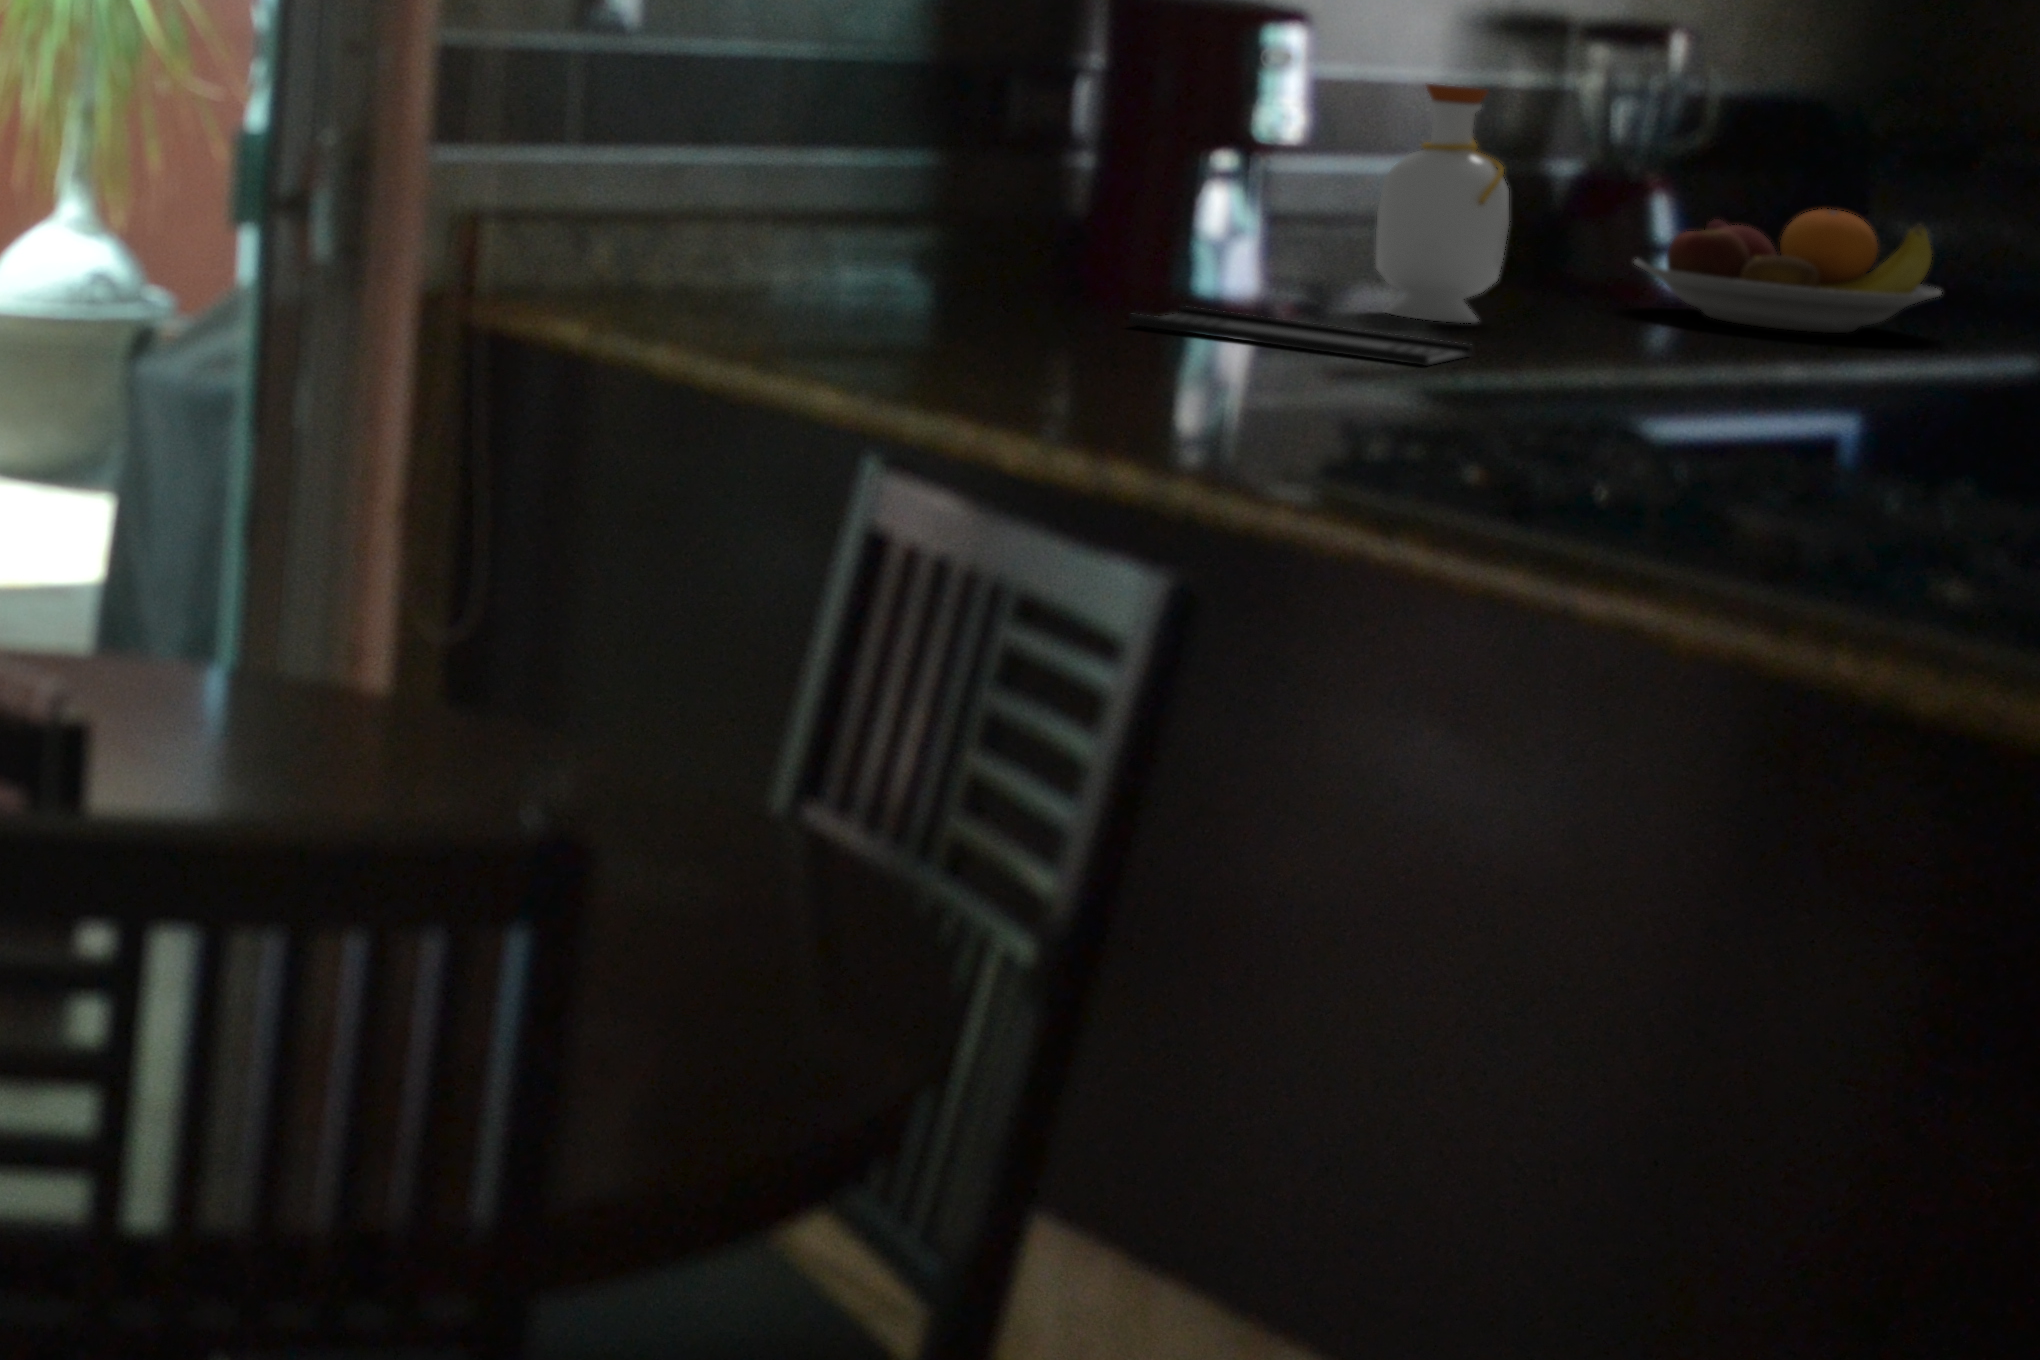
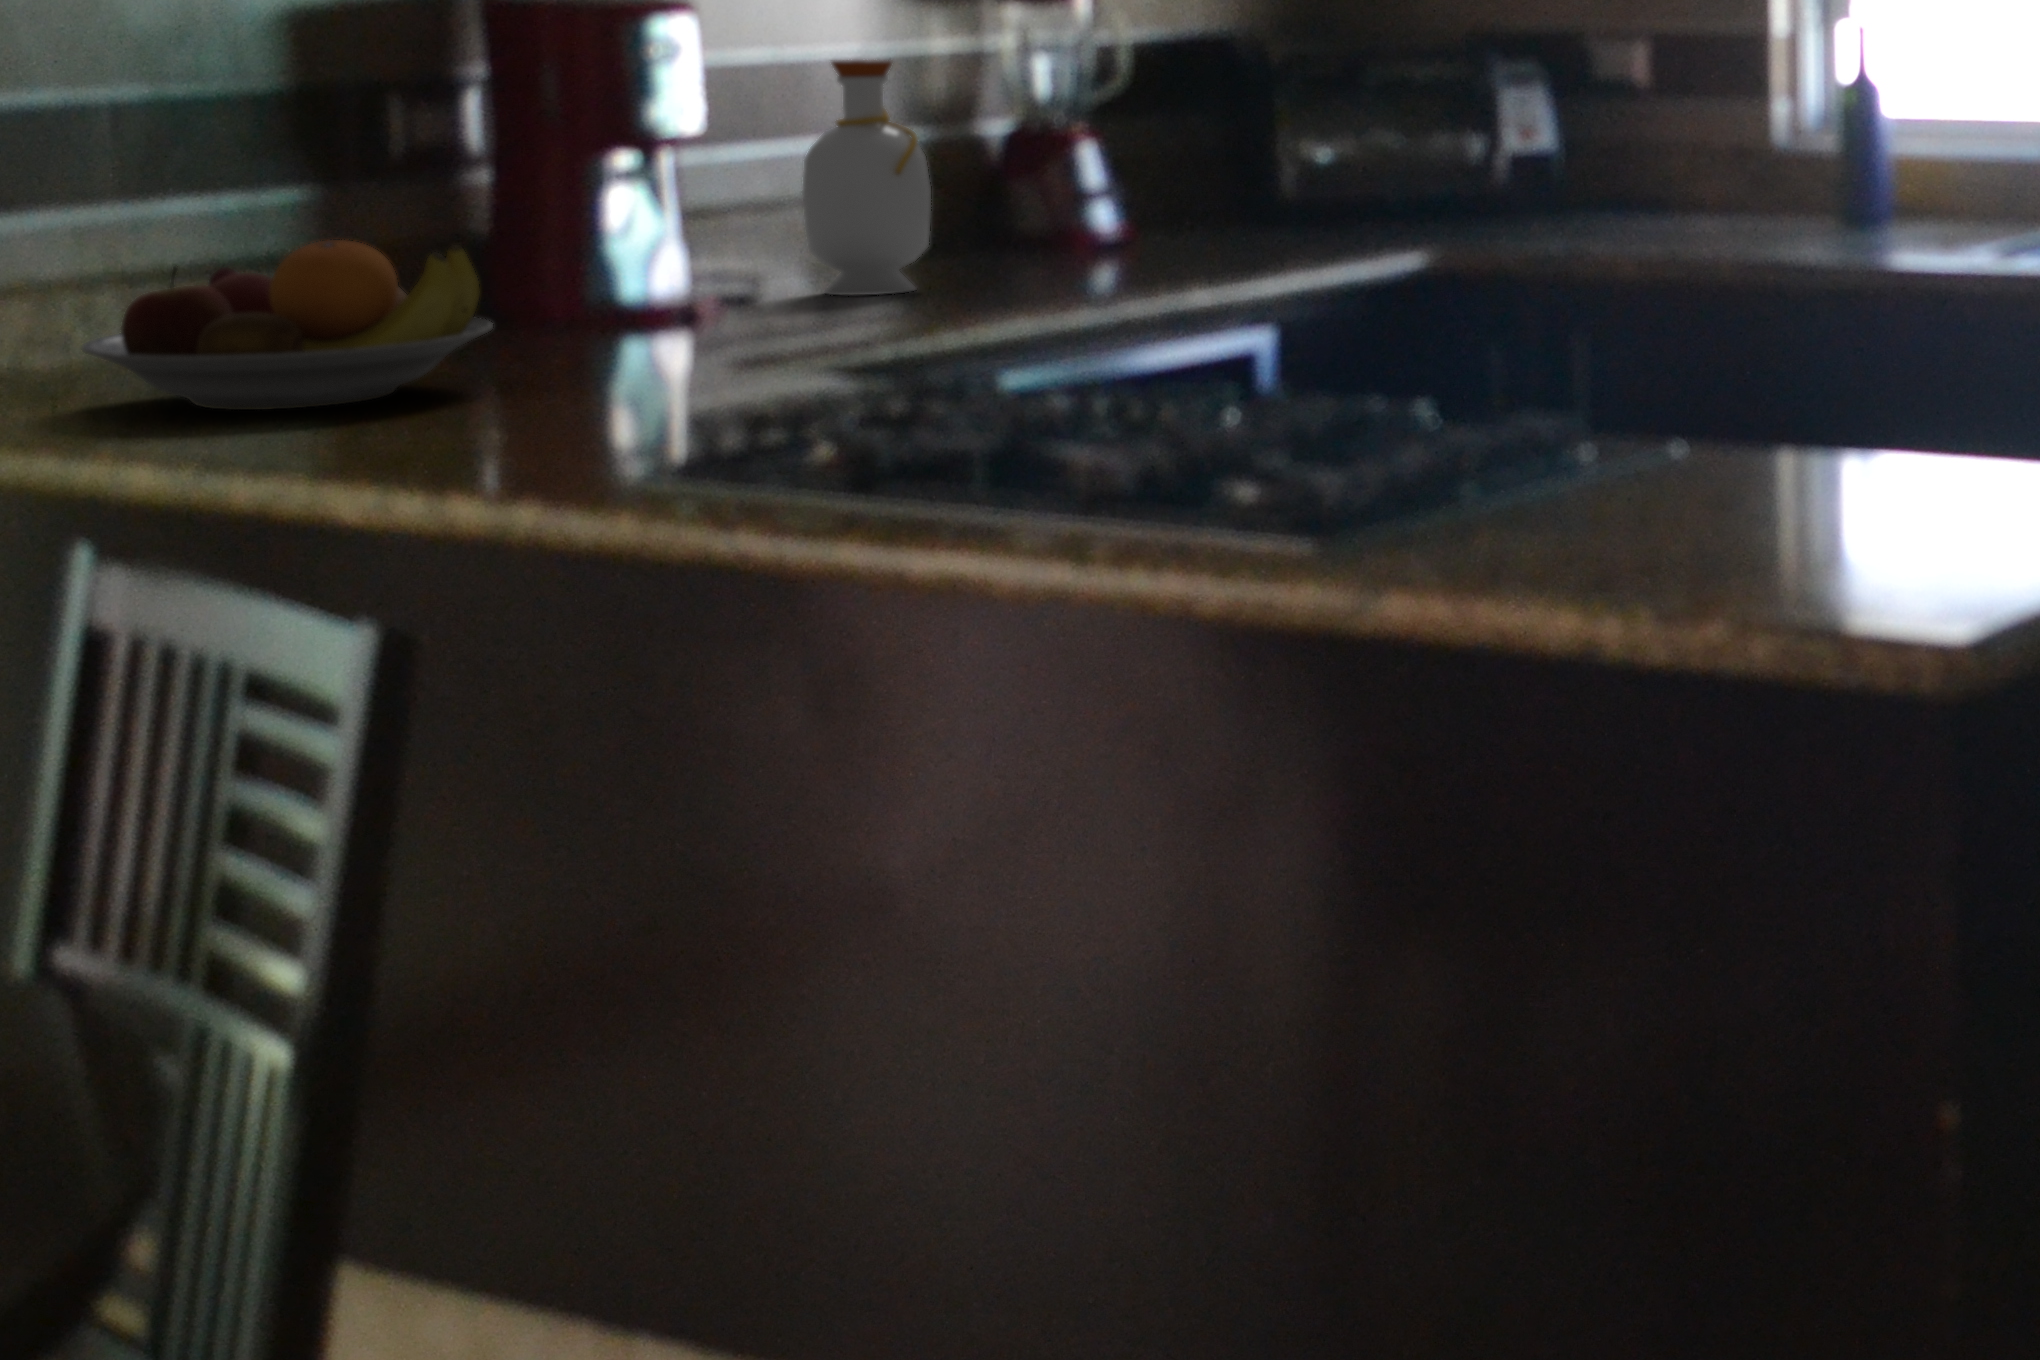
fruit bowl: present [1634,209,1941,333] -> present [82,240,493,410]
tray: present [1129,306,1472,366] -> none [536,315,892,345]

